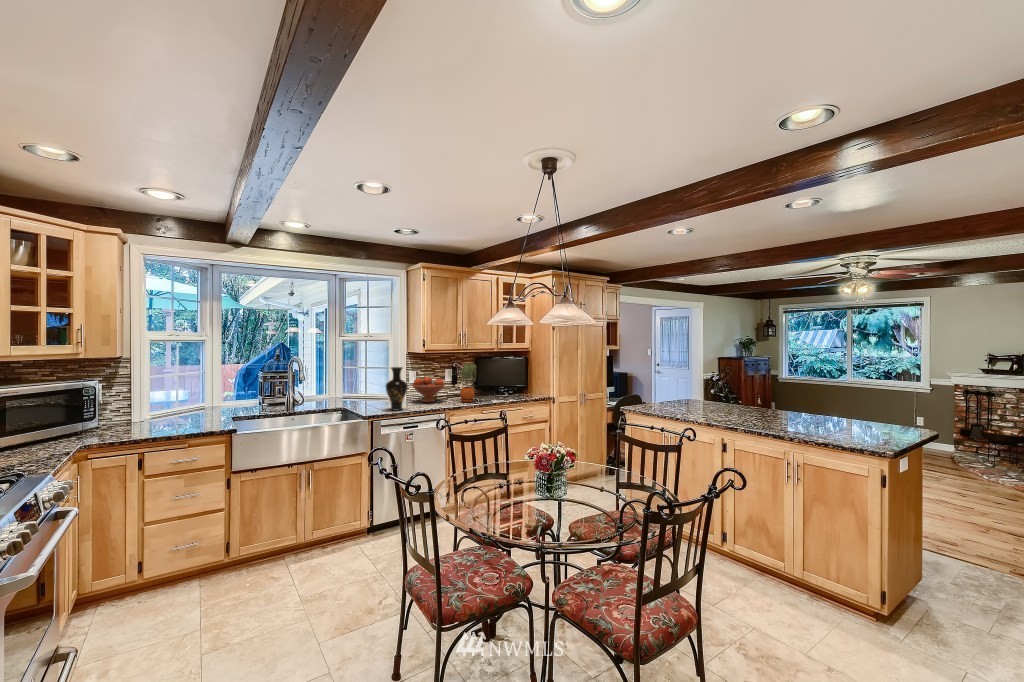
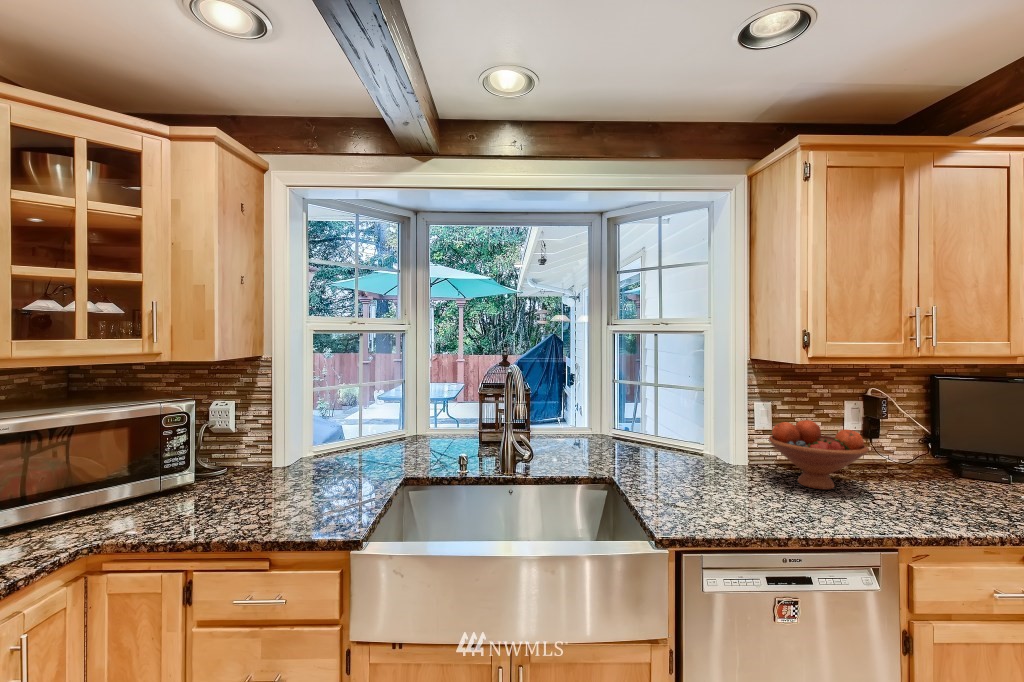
potted plant: present [459,364,477,402] -> none [916,394,989,510]
vase: present [386,367,408,411] -> none [710,398,774,517]

